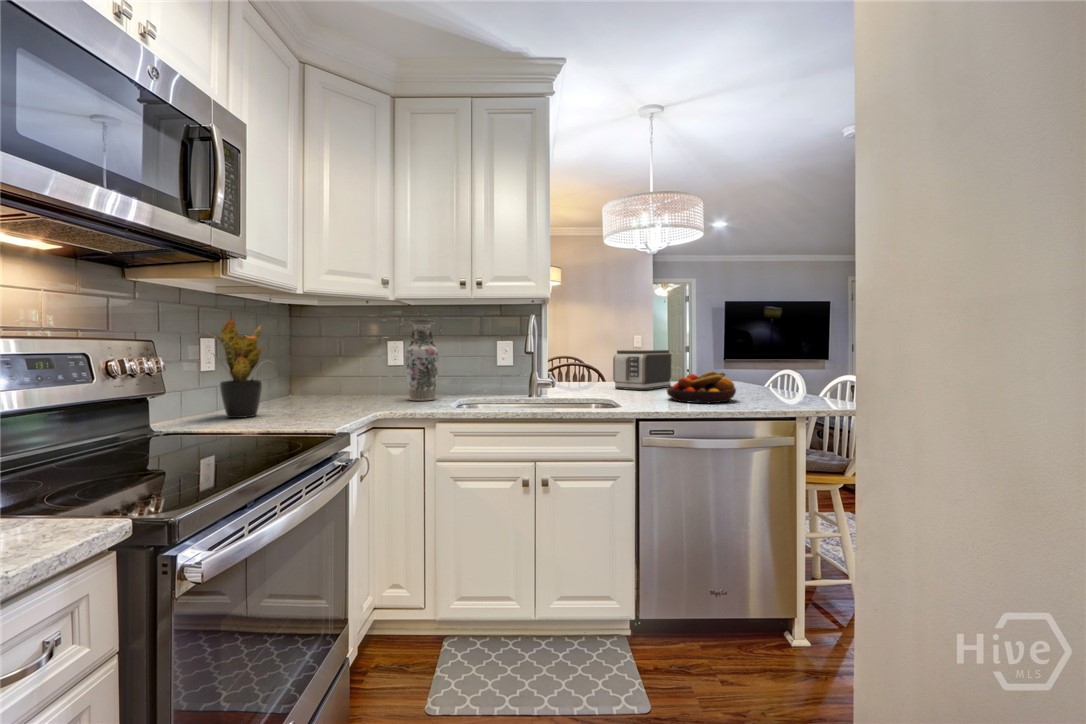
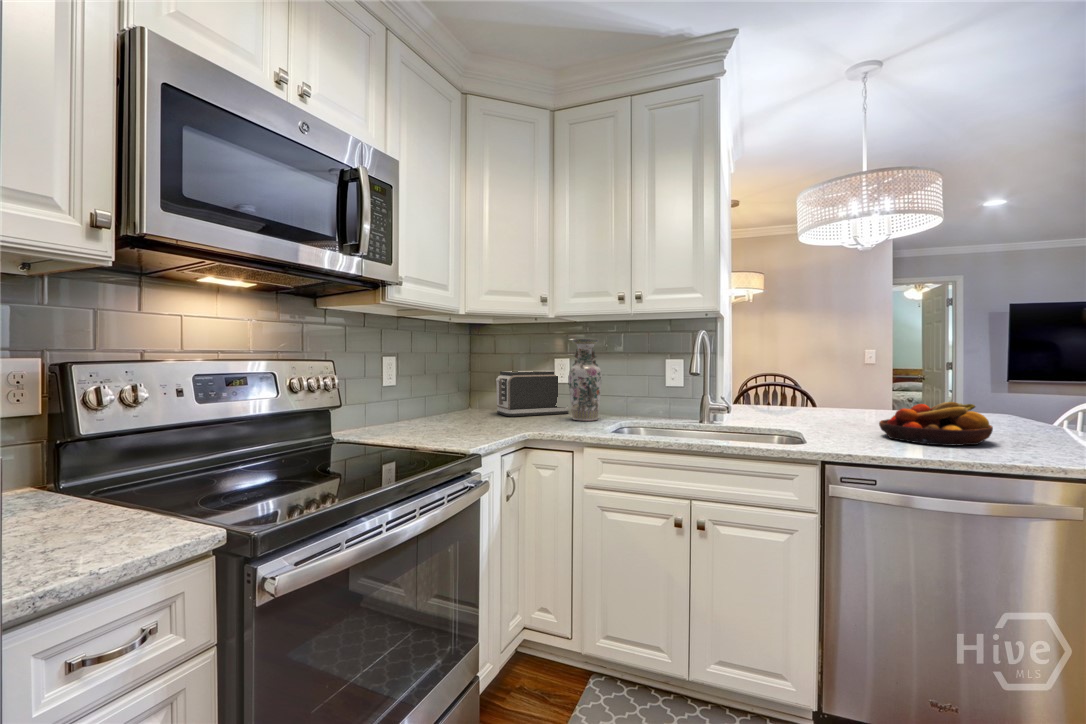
potted plant: present [207,318,269,418] -> none [387,339,450,430]
toaster: present [613,350,671,390] -> present [496,371,569,417]

